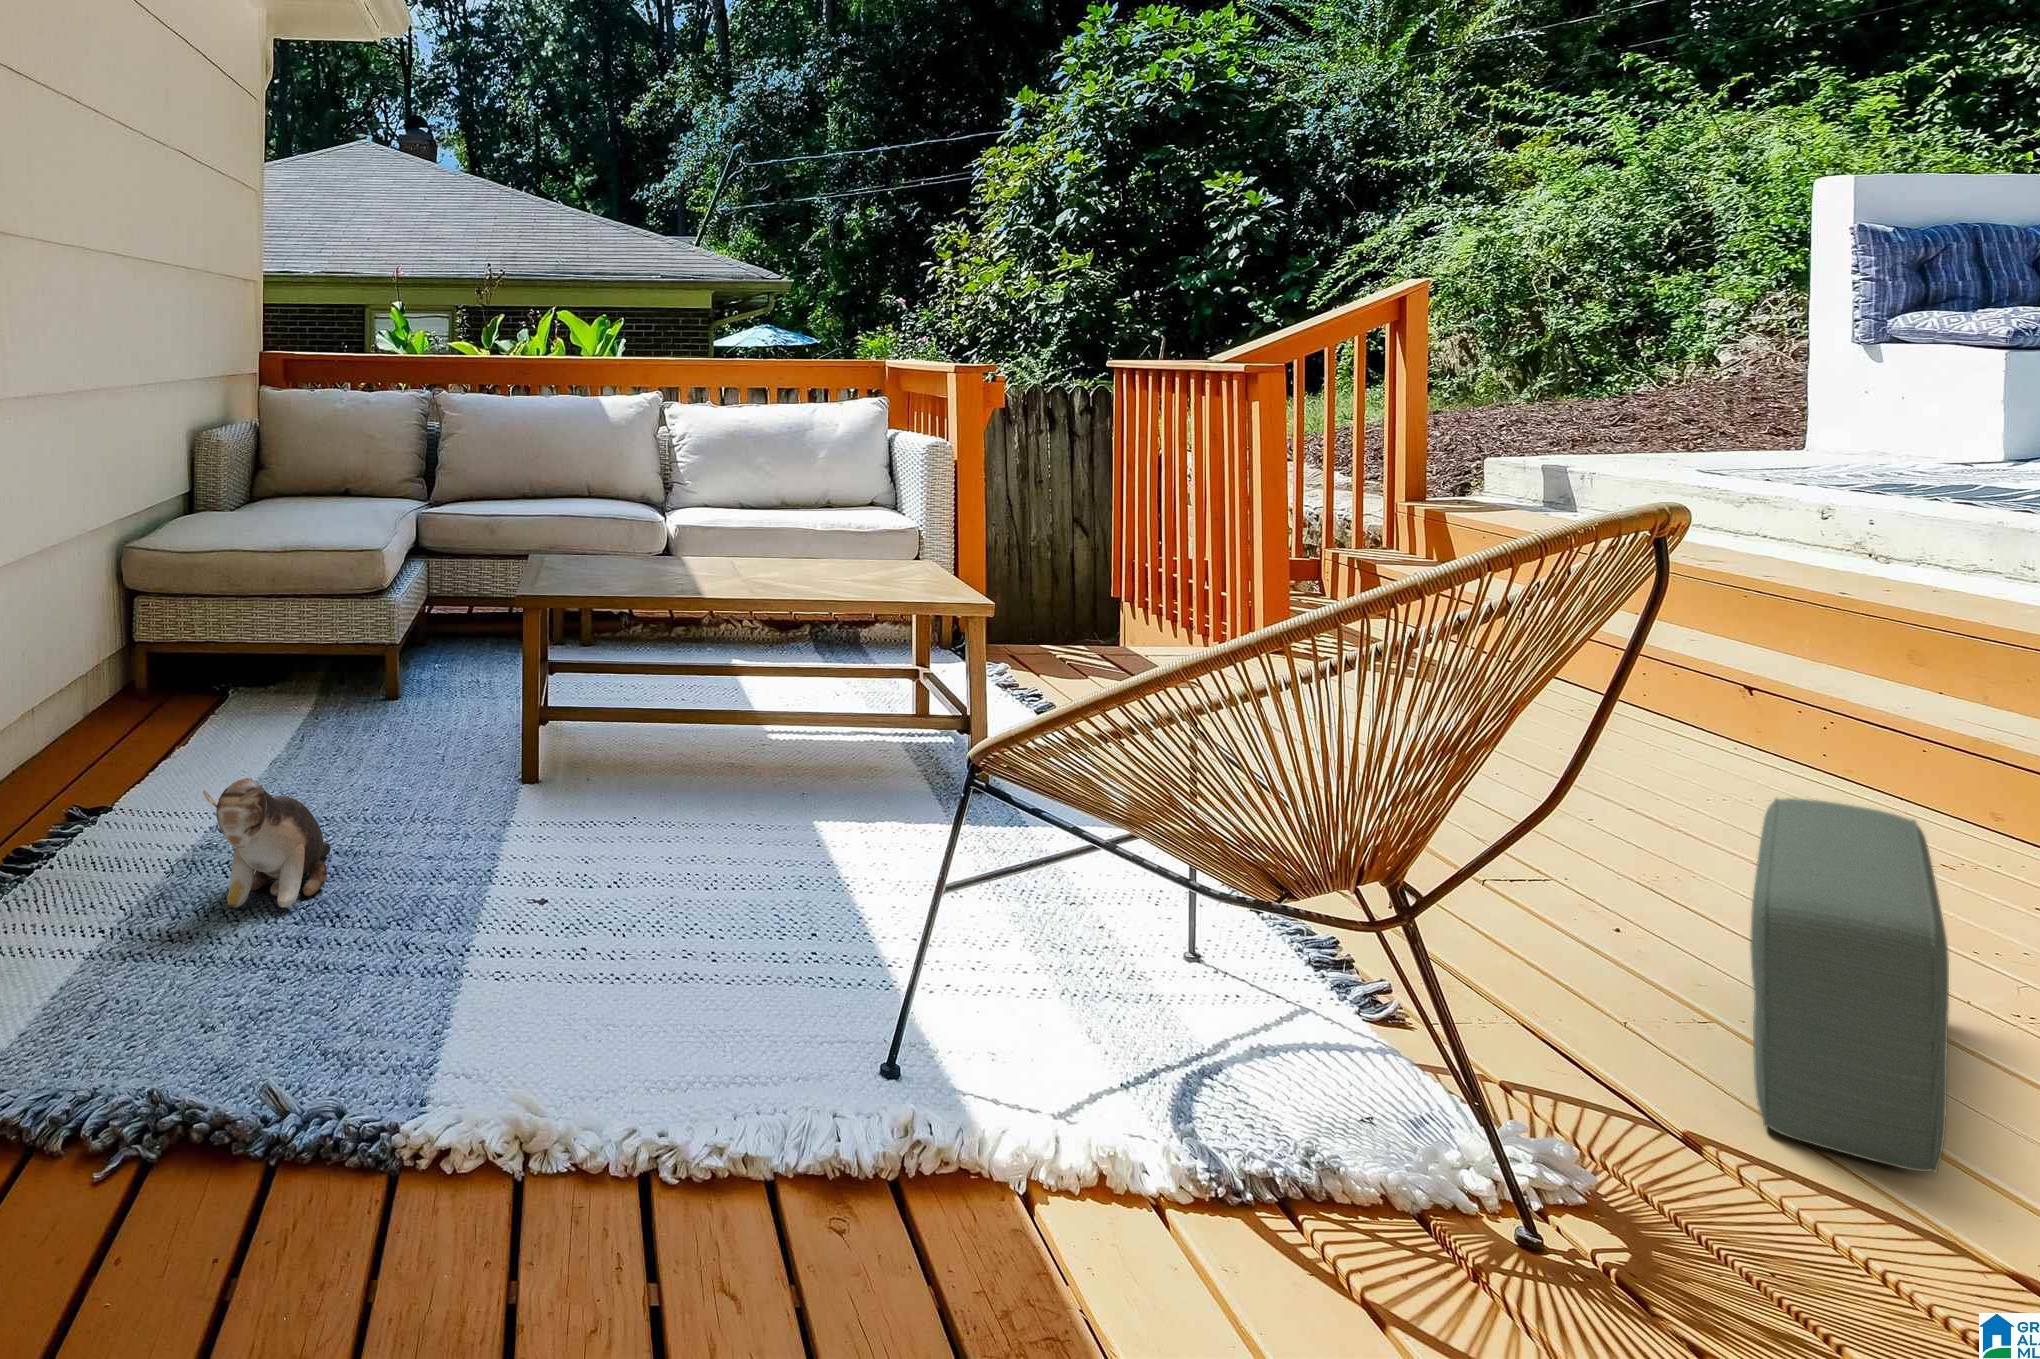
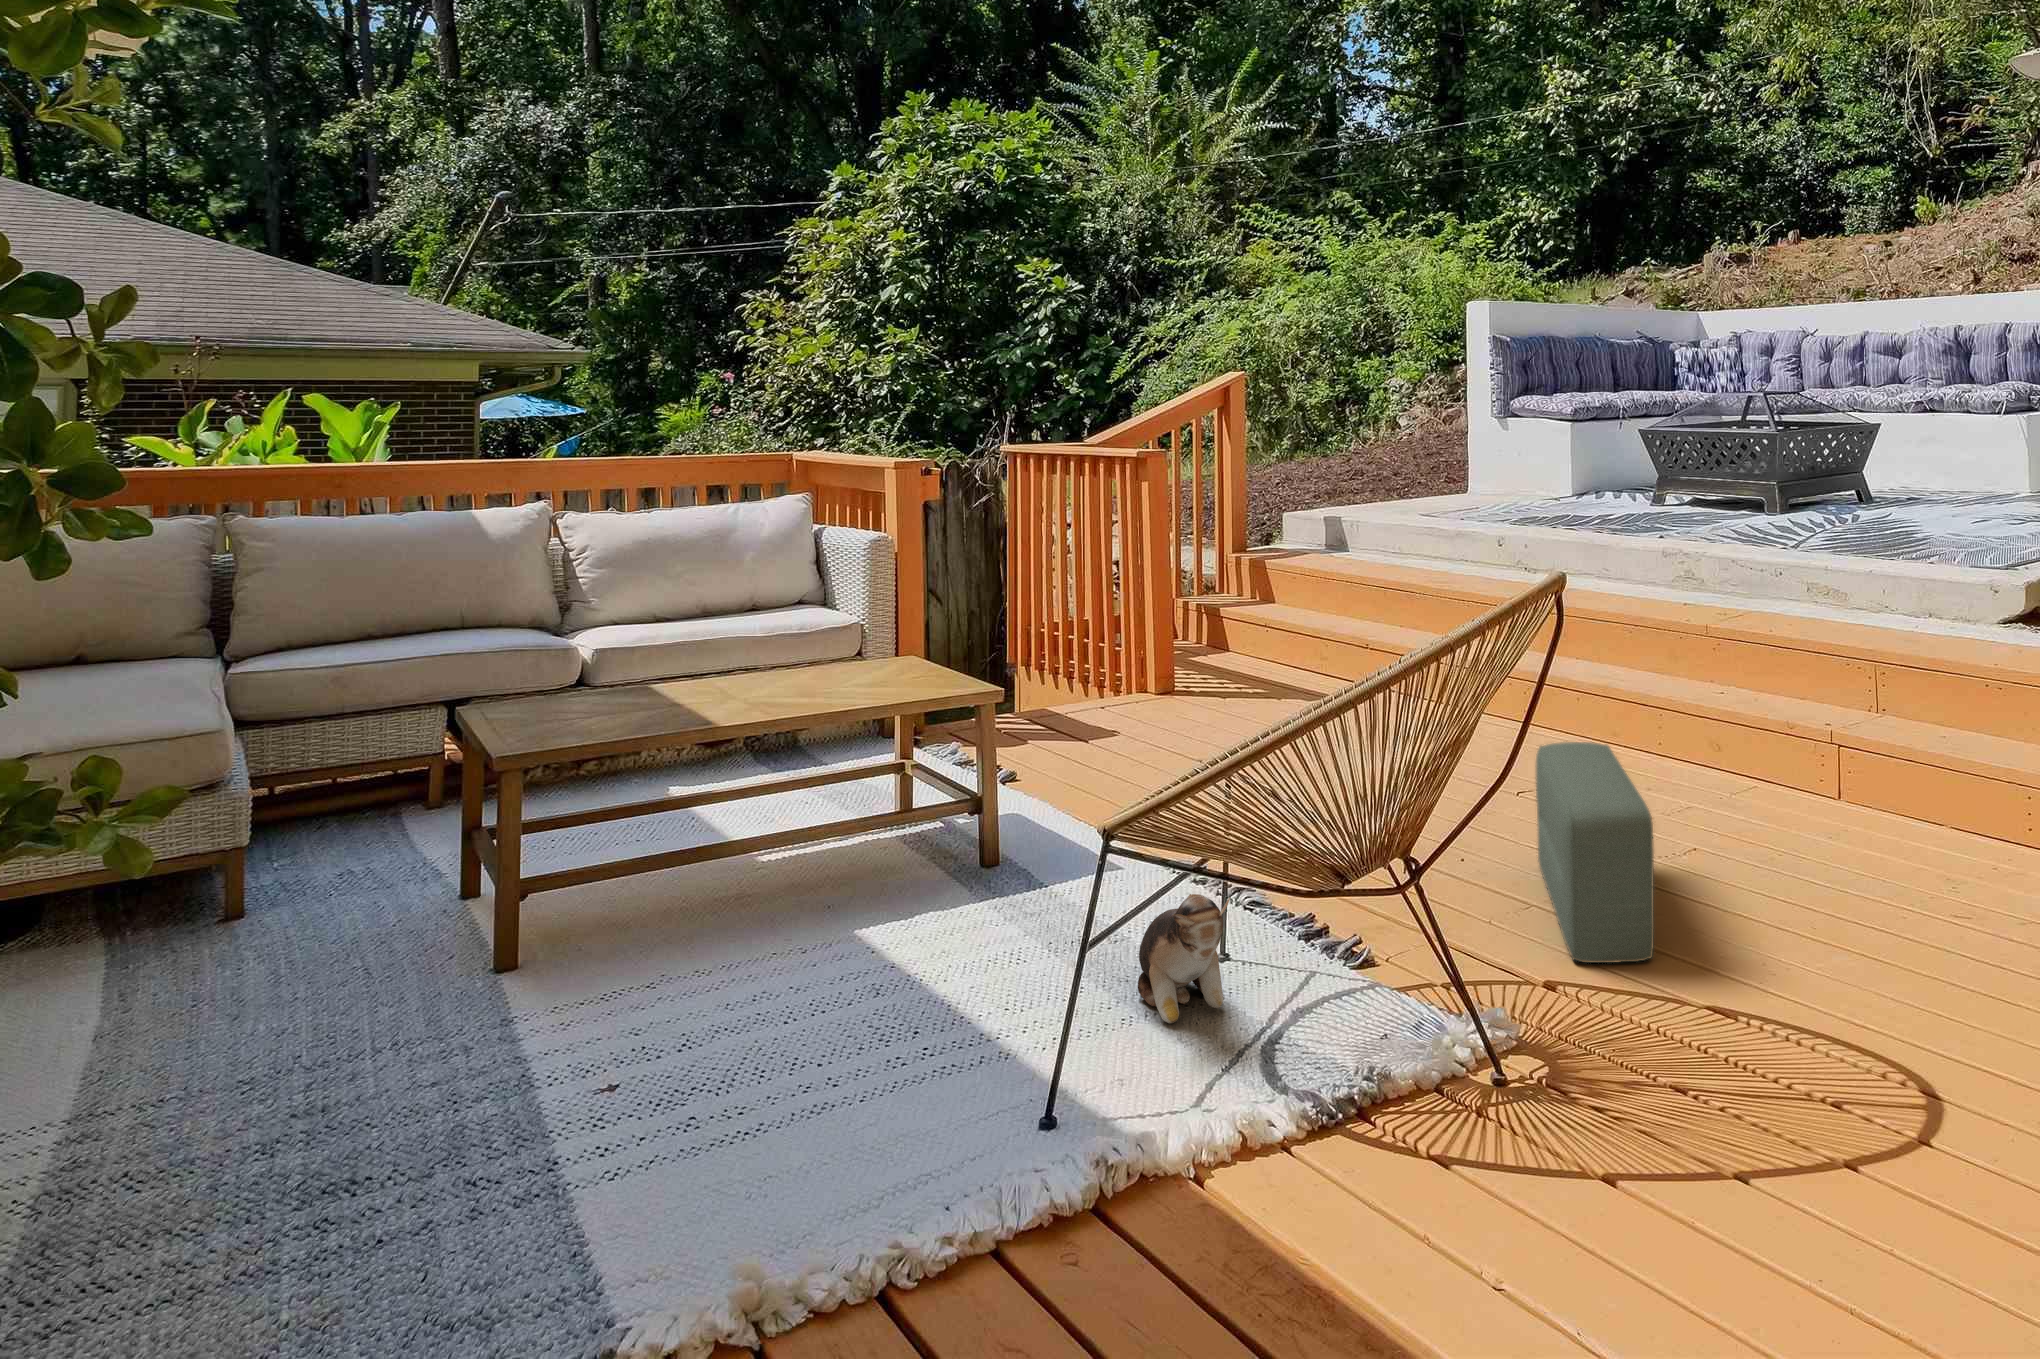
plush toy: present [203,778,331,908] -> present [1138,894,1230,1023]

